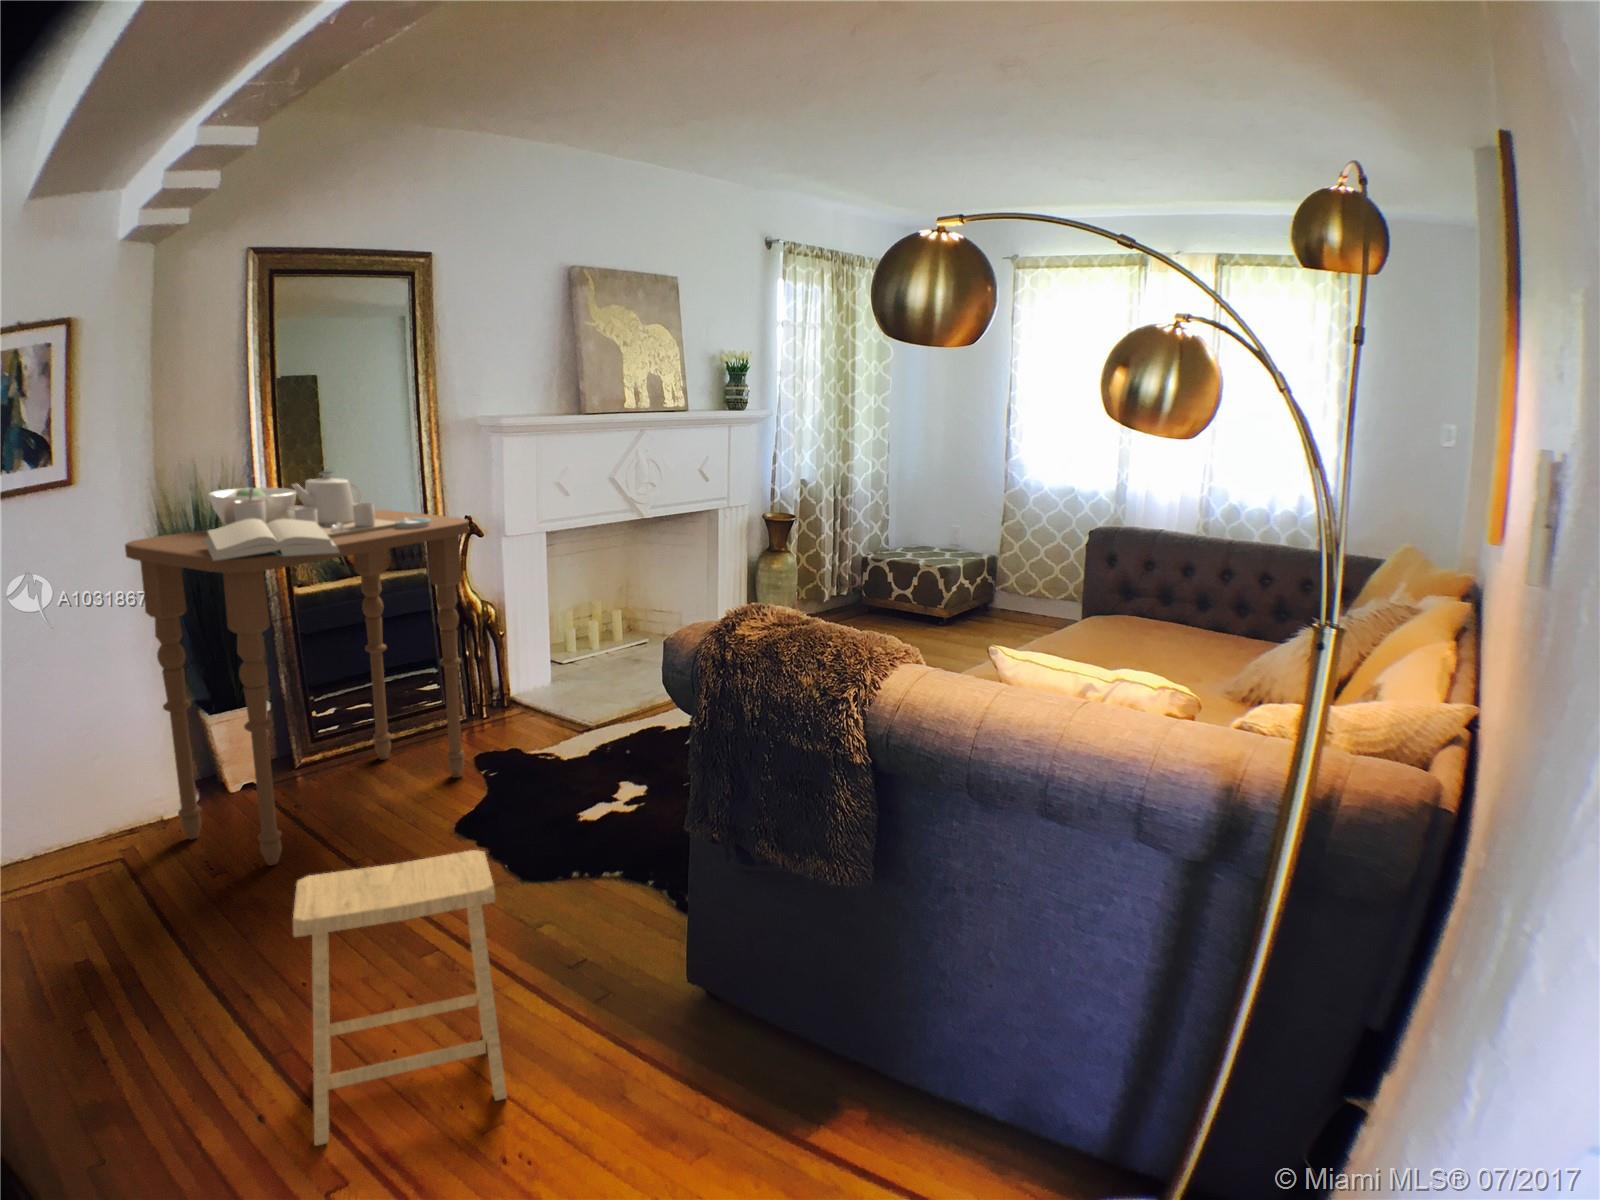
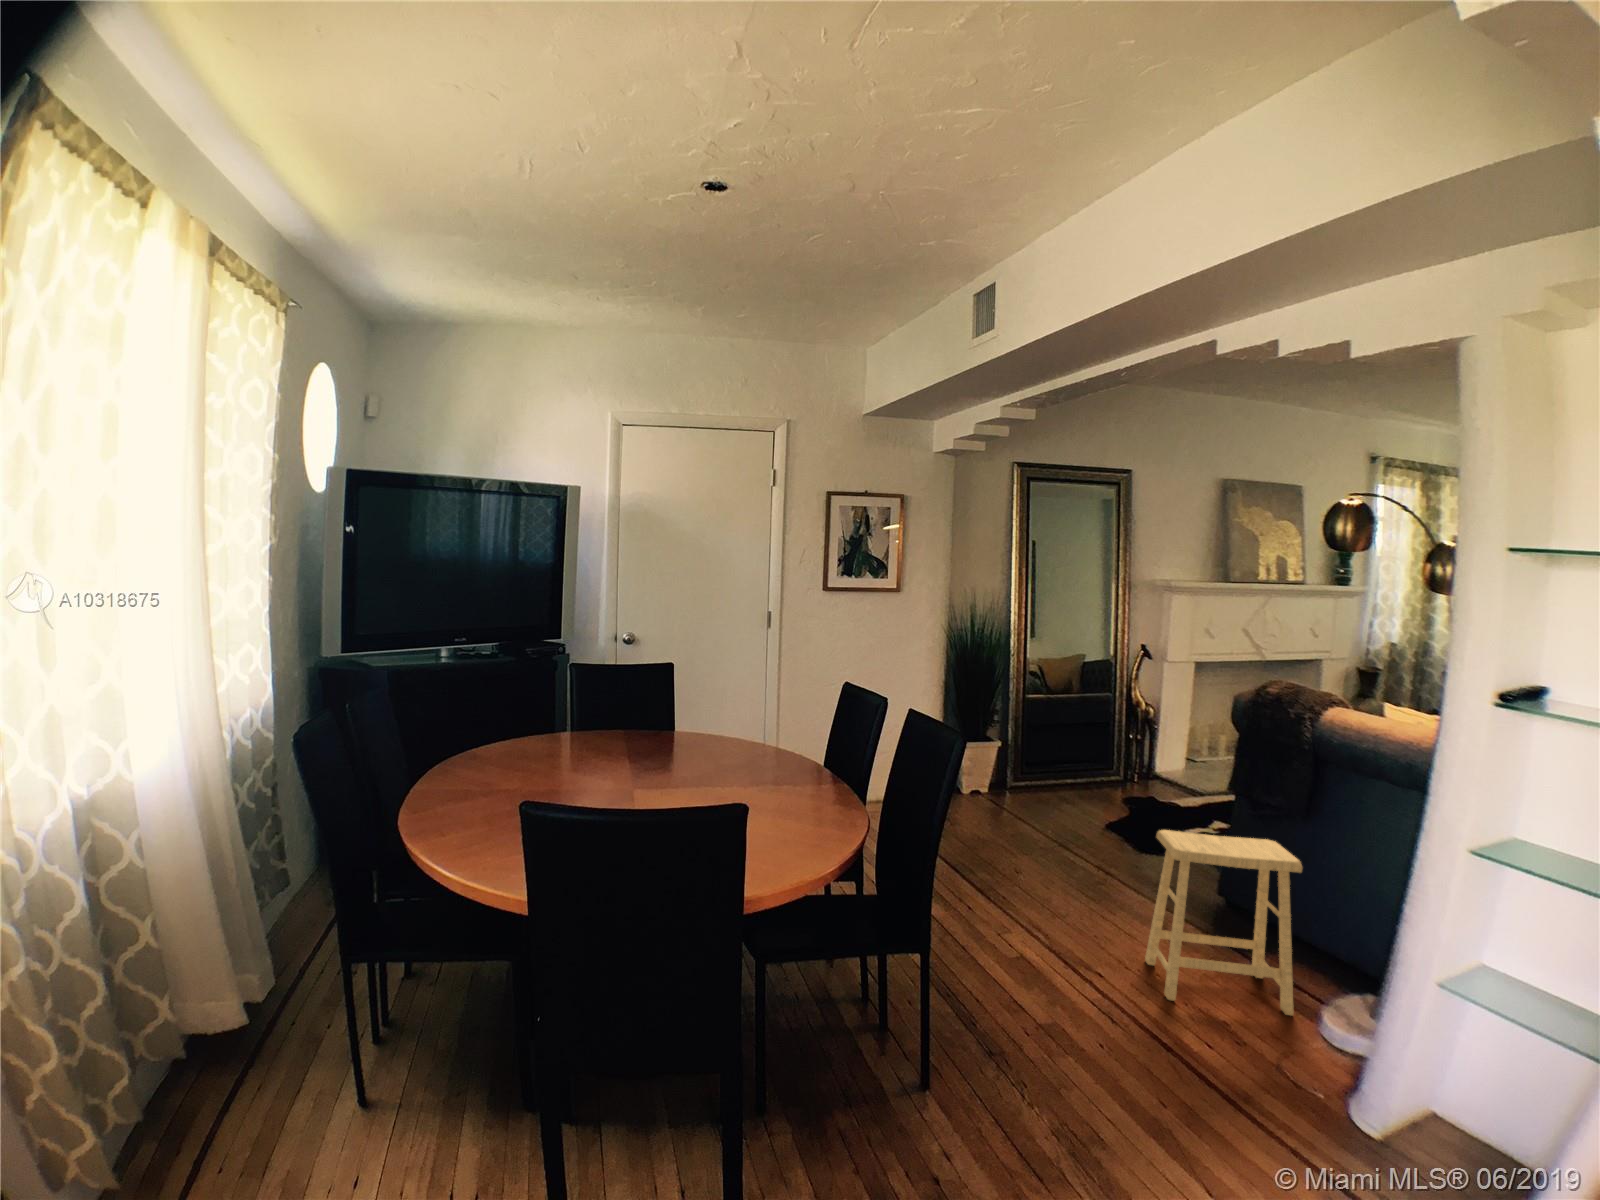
side table: present [125,471,469,865] -> none [984,603,1174,841]

